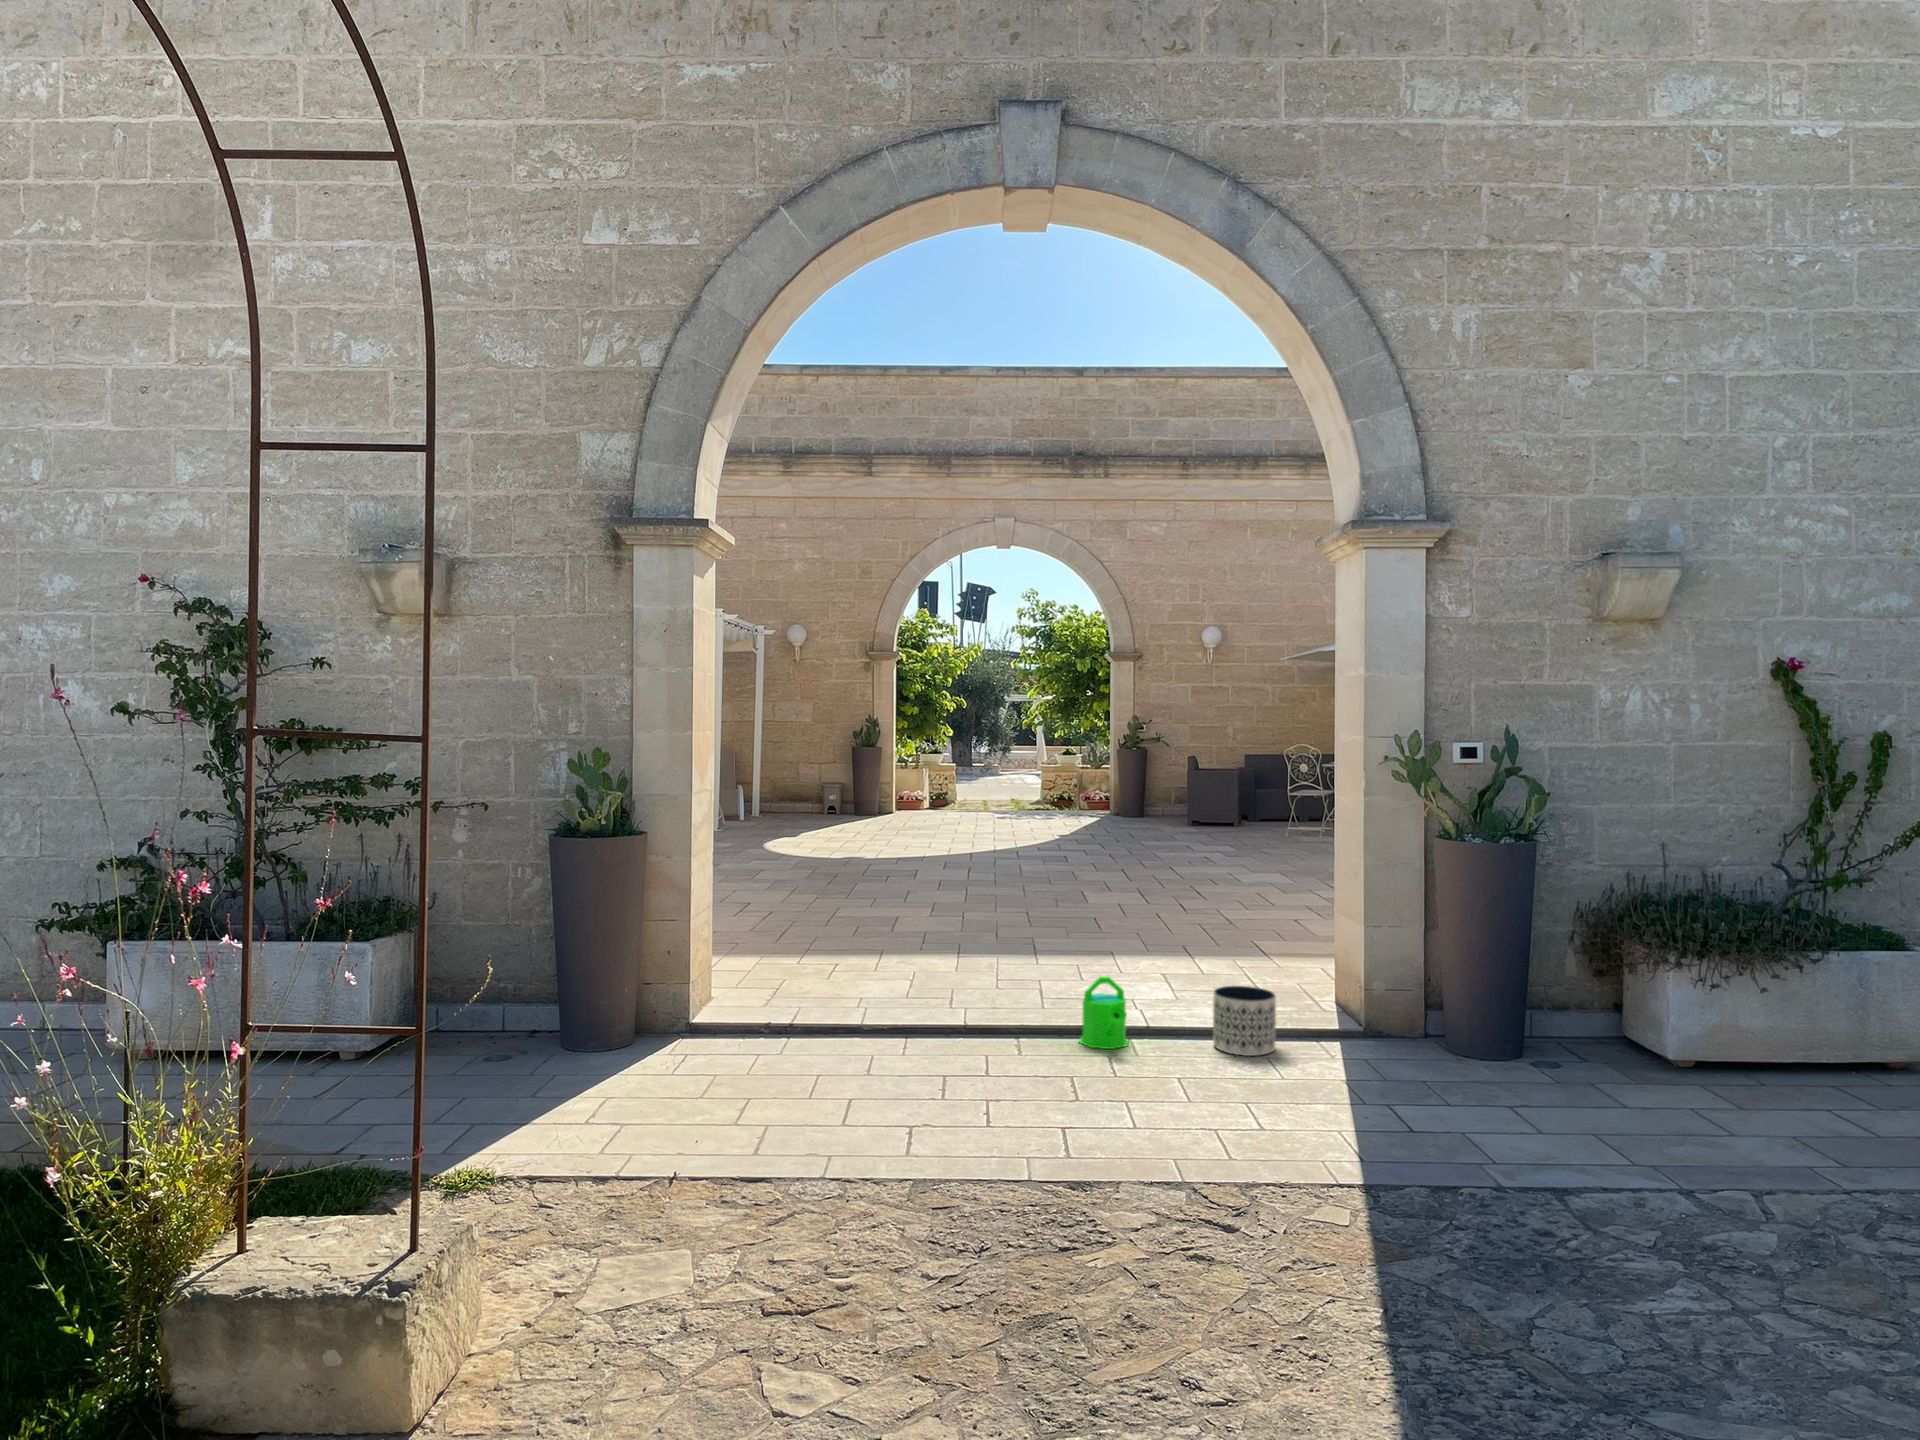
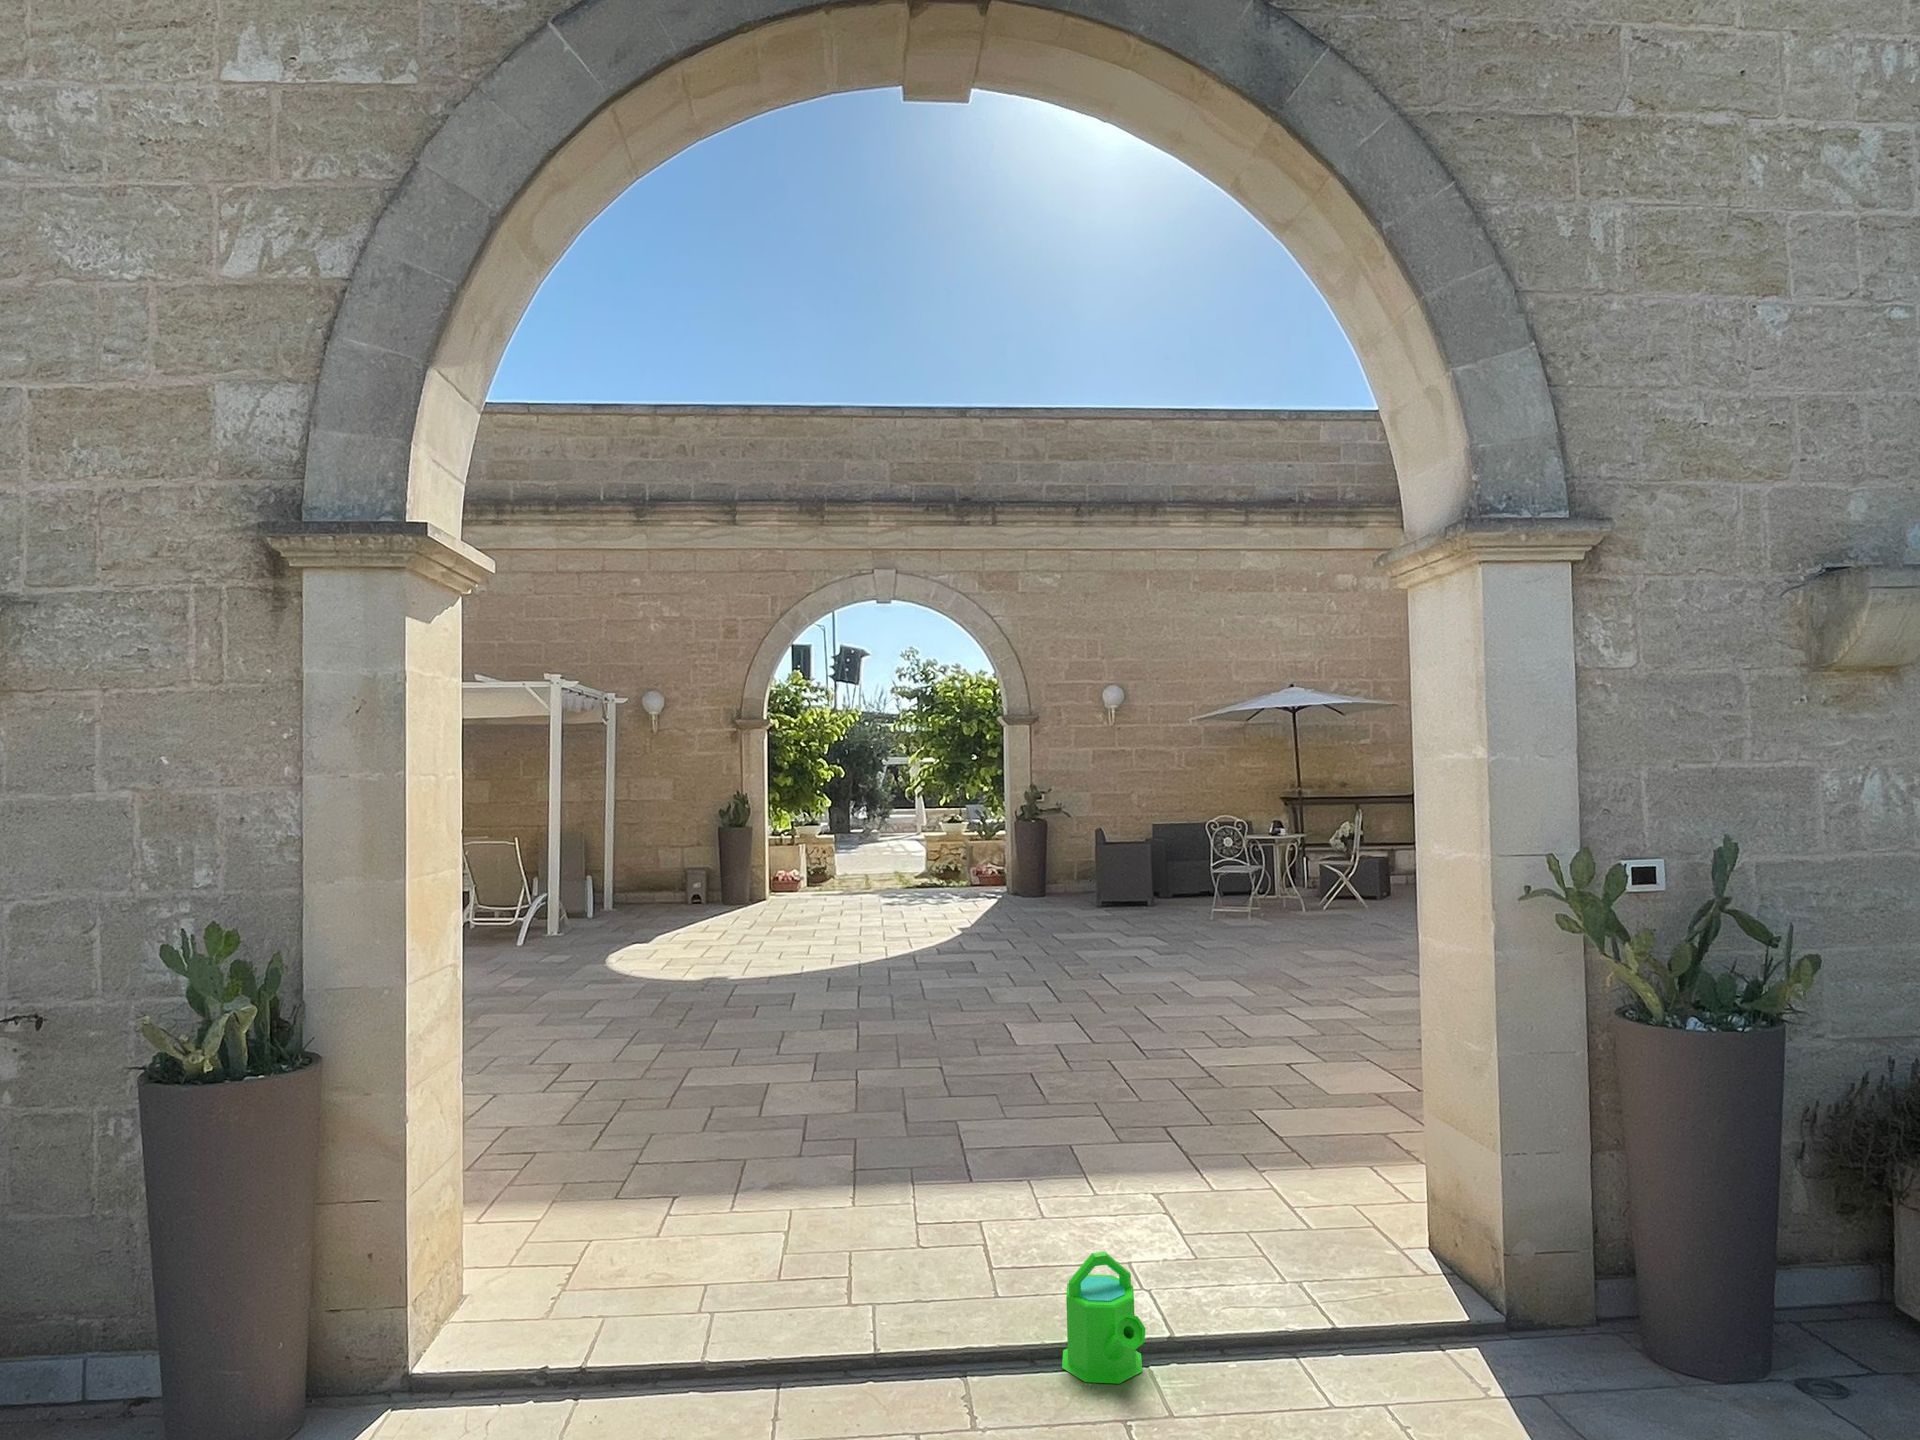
planter: present [1213,986,1276,1056] -> none [1272,1249,1376,1383]

